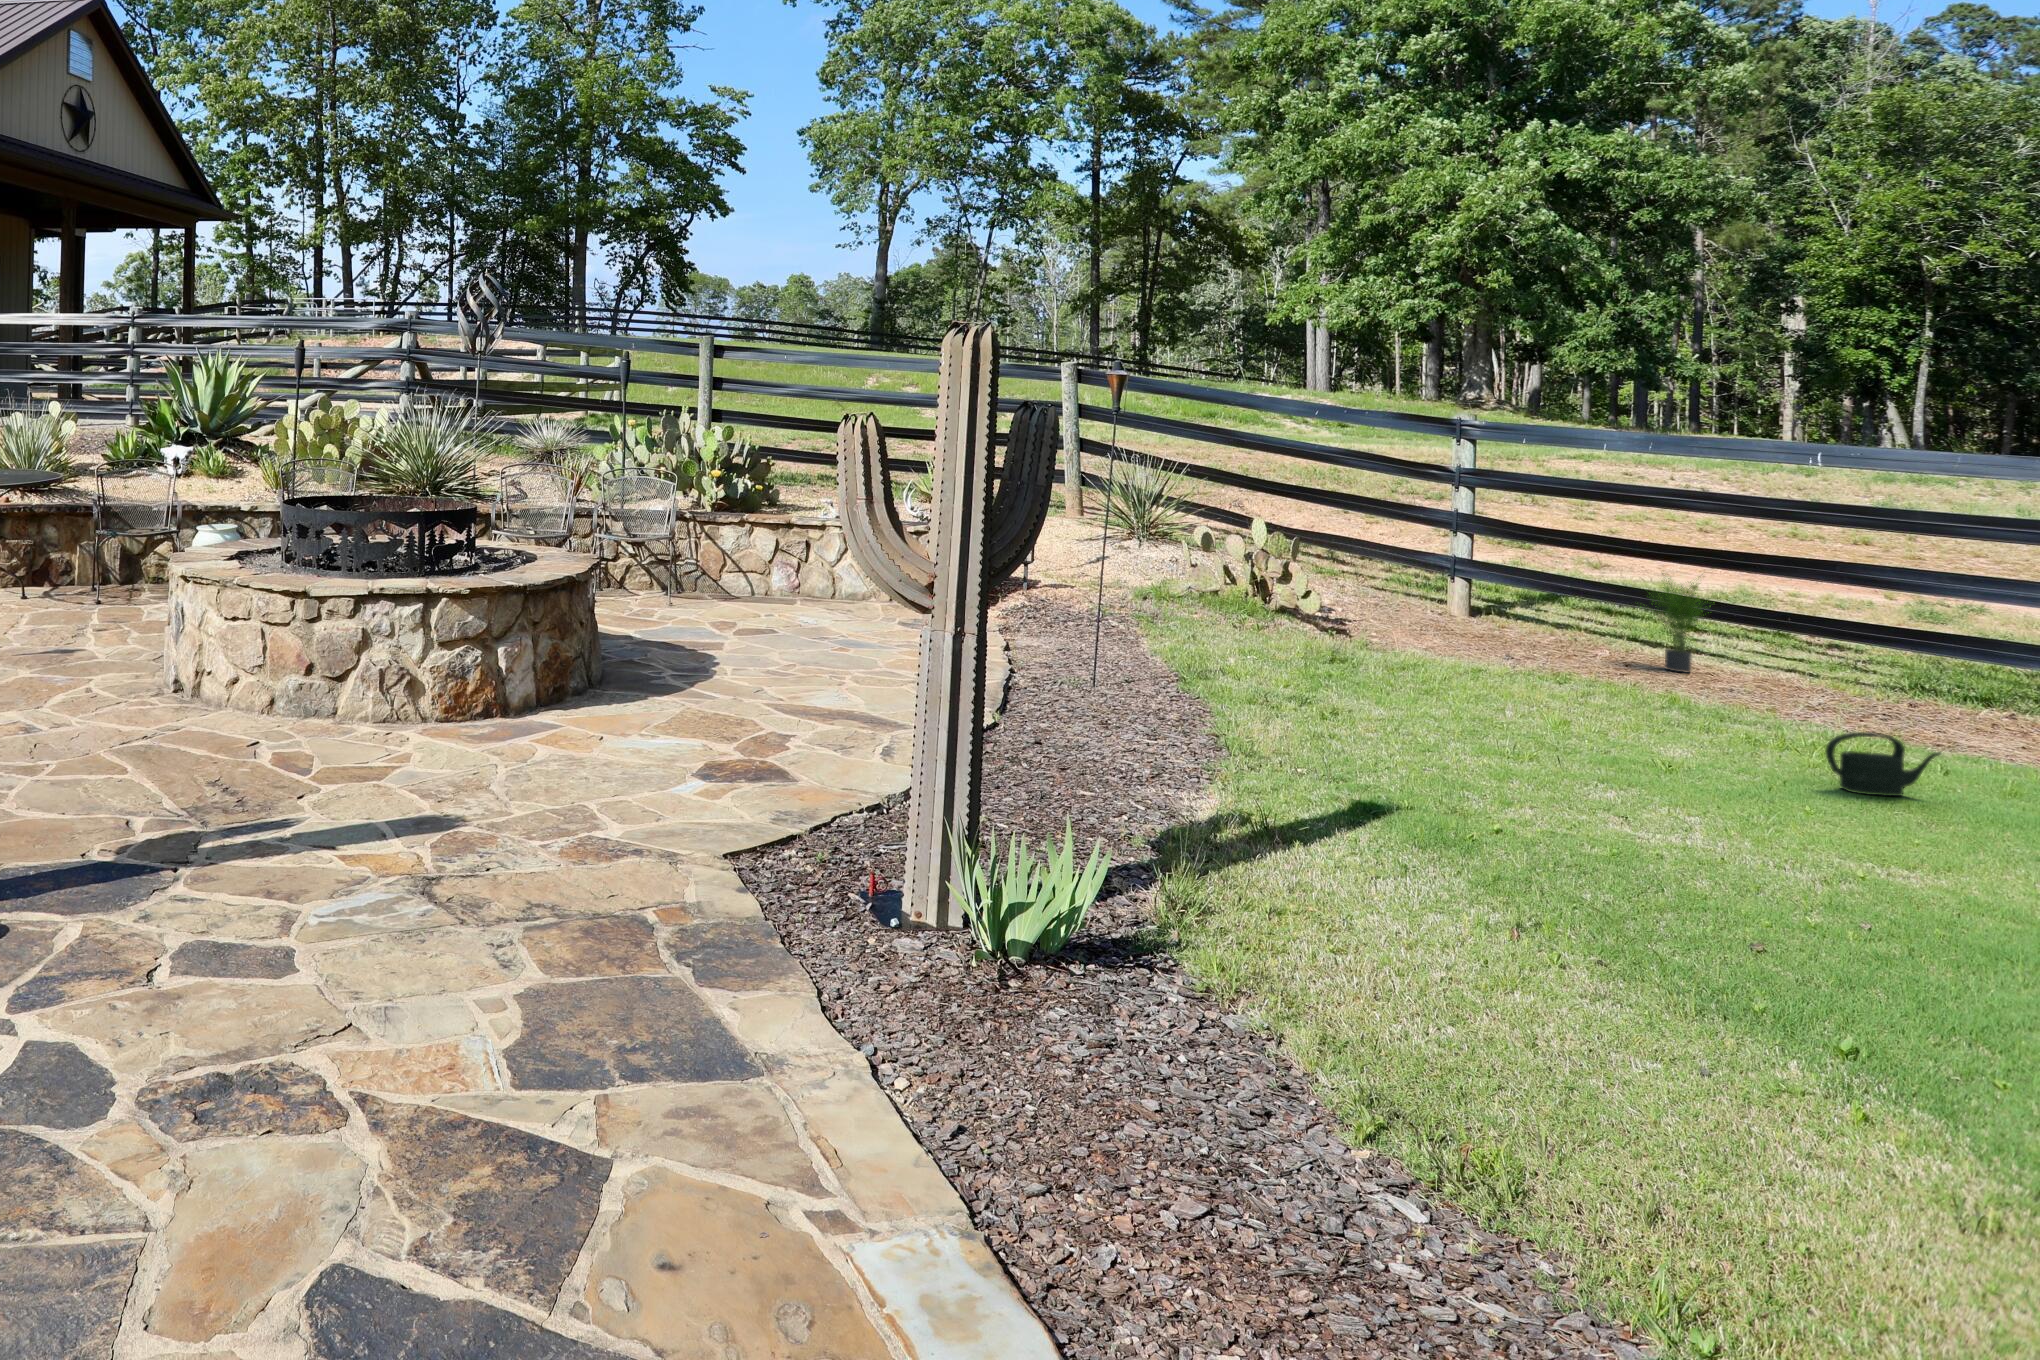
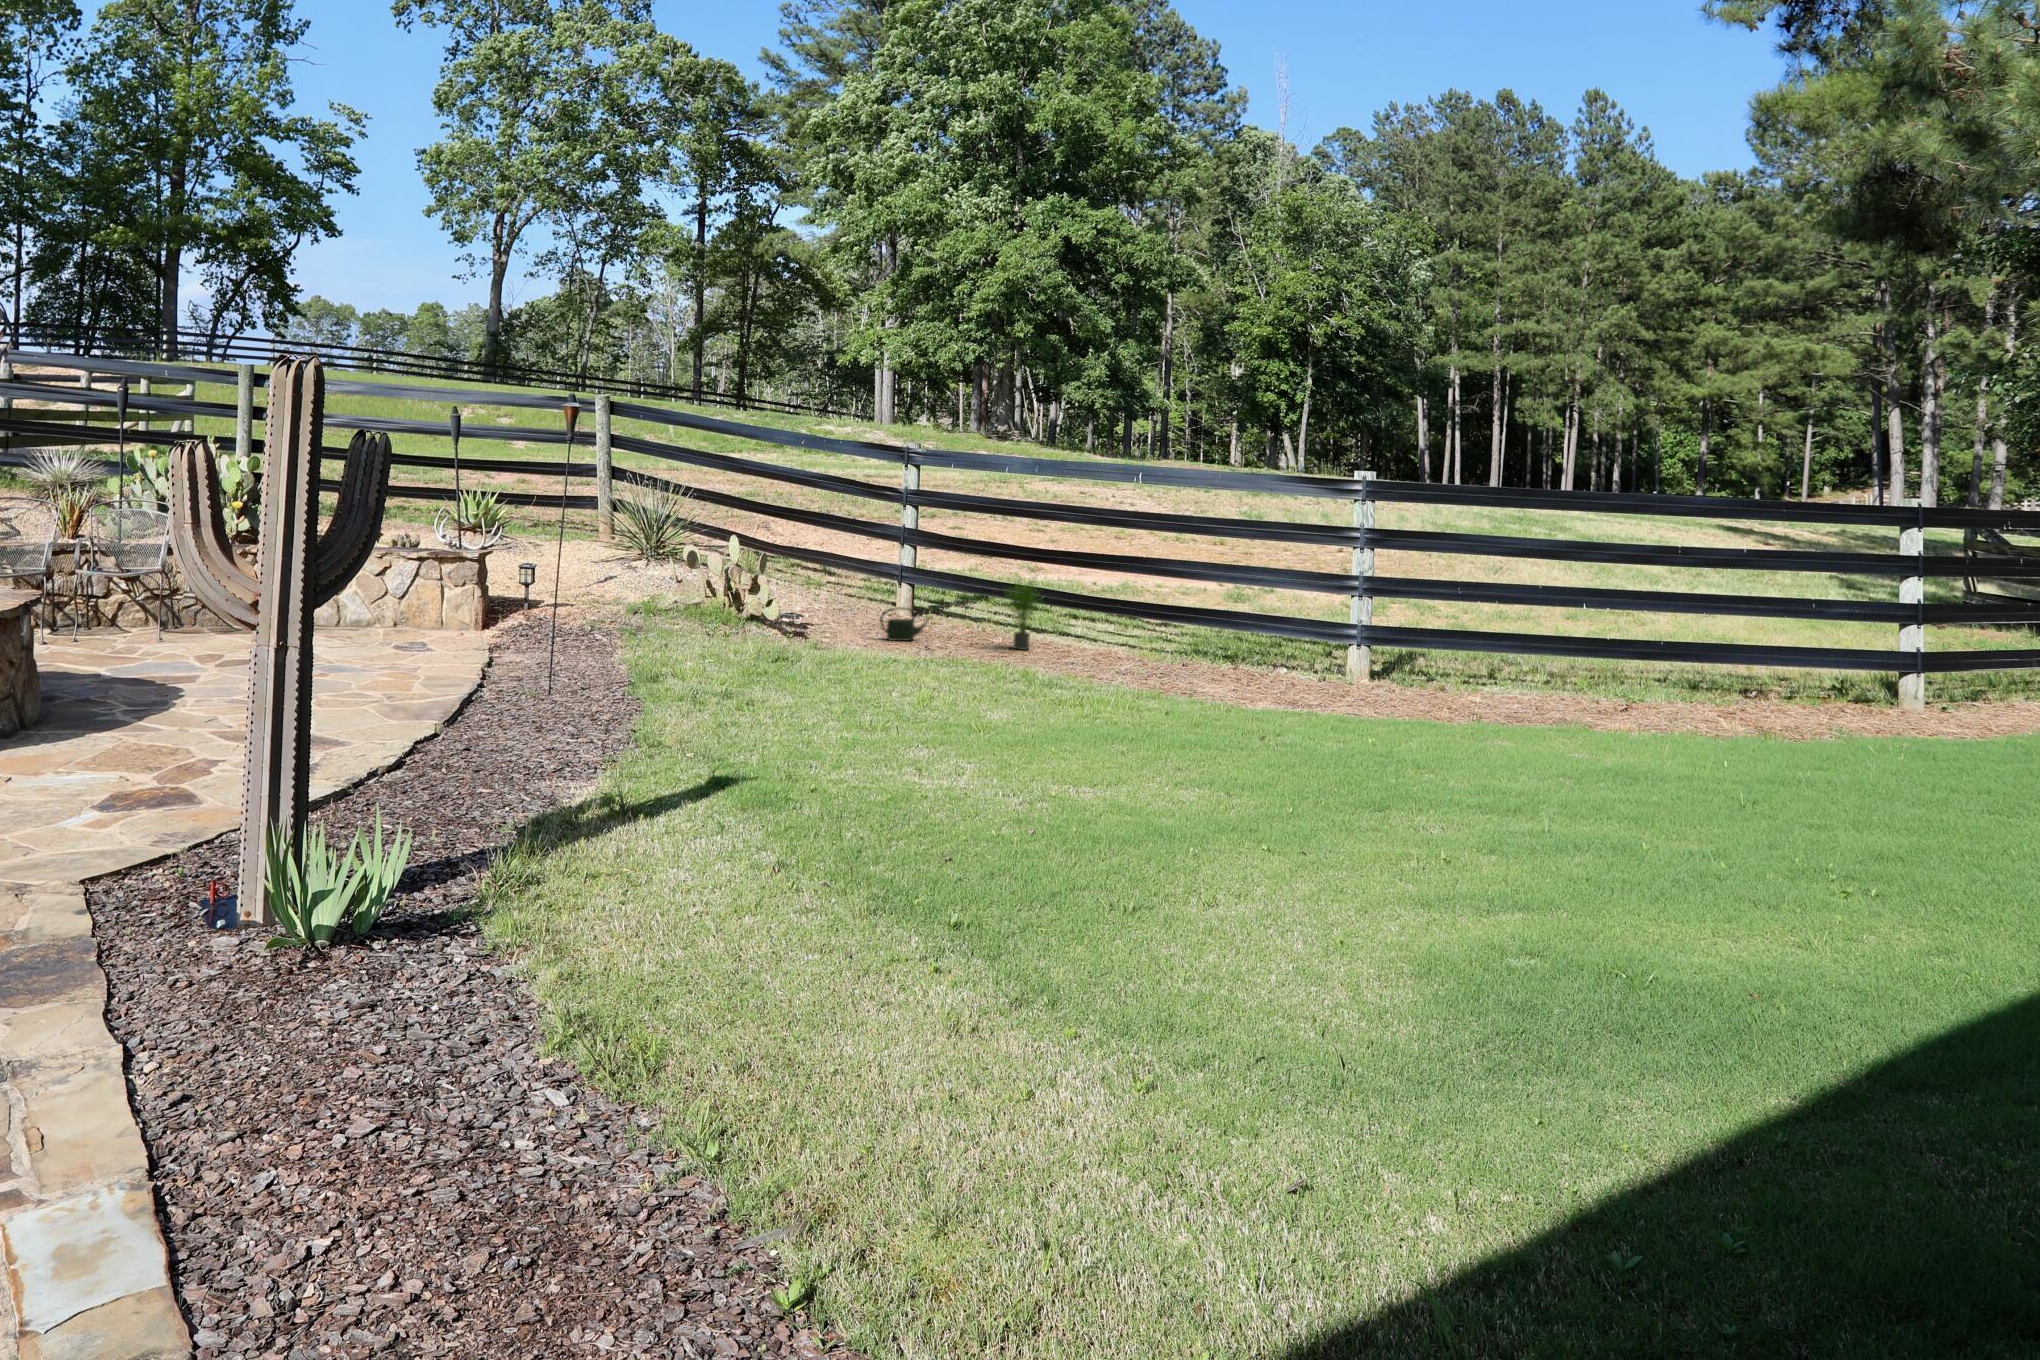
watering can: present [1826,732,1941,796] -> present [880,607,929,641]

